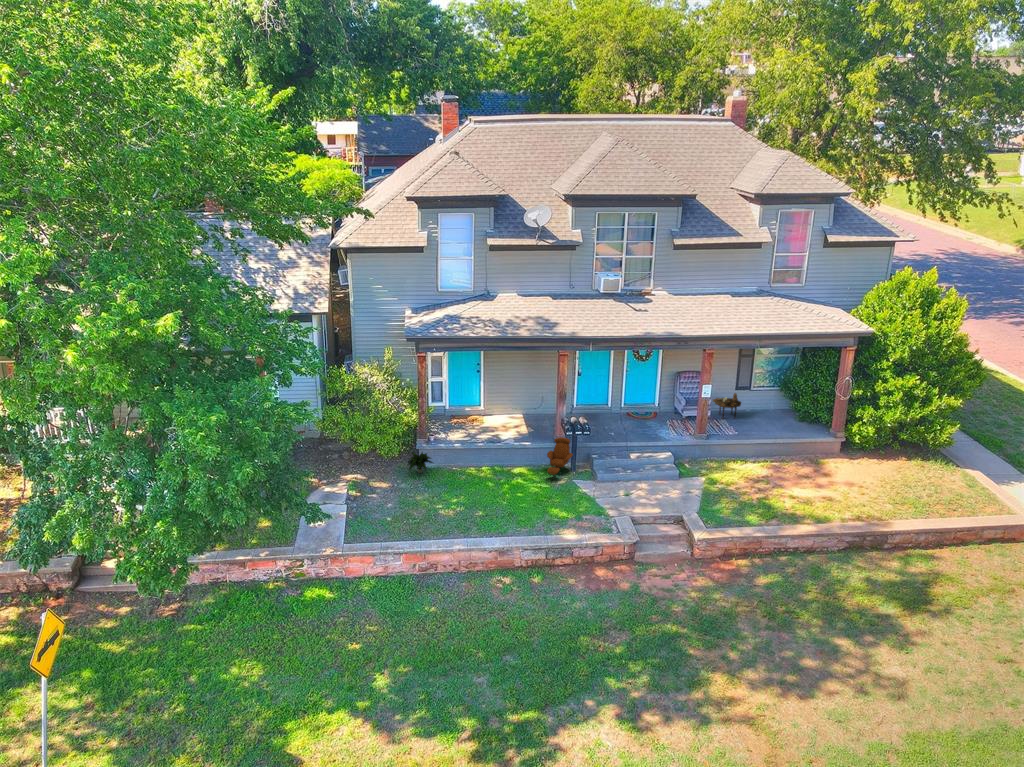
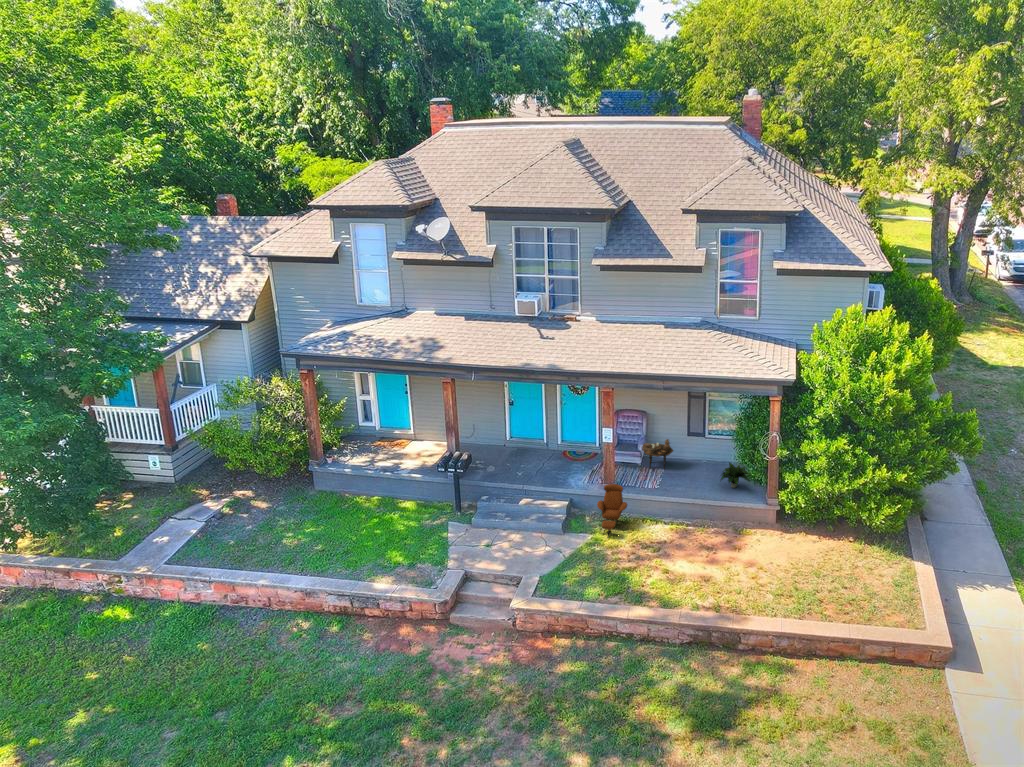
lounge chair: present [547,437,573,481] -> present [597,484,628,536]
potted plant: present [407,453,433,473] -> present [721,462,749,488]

